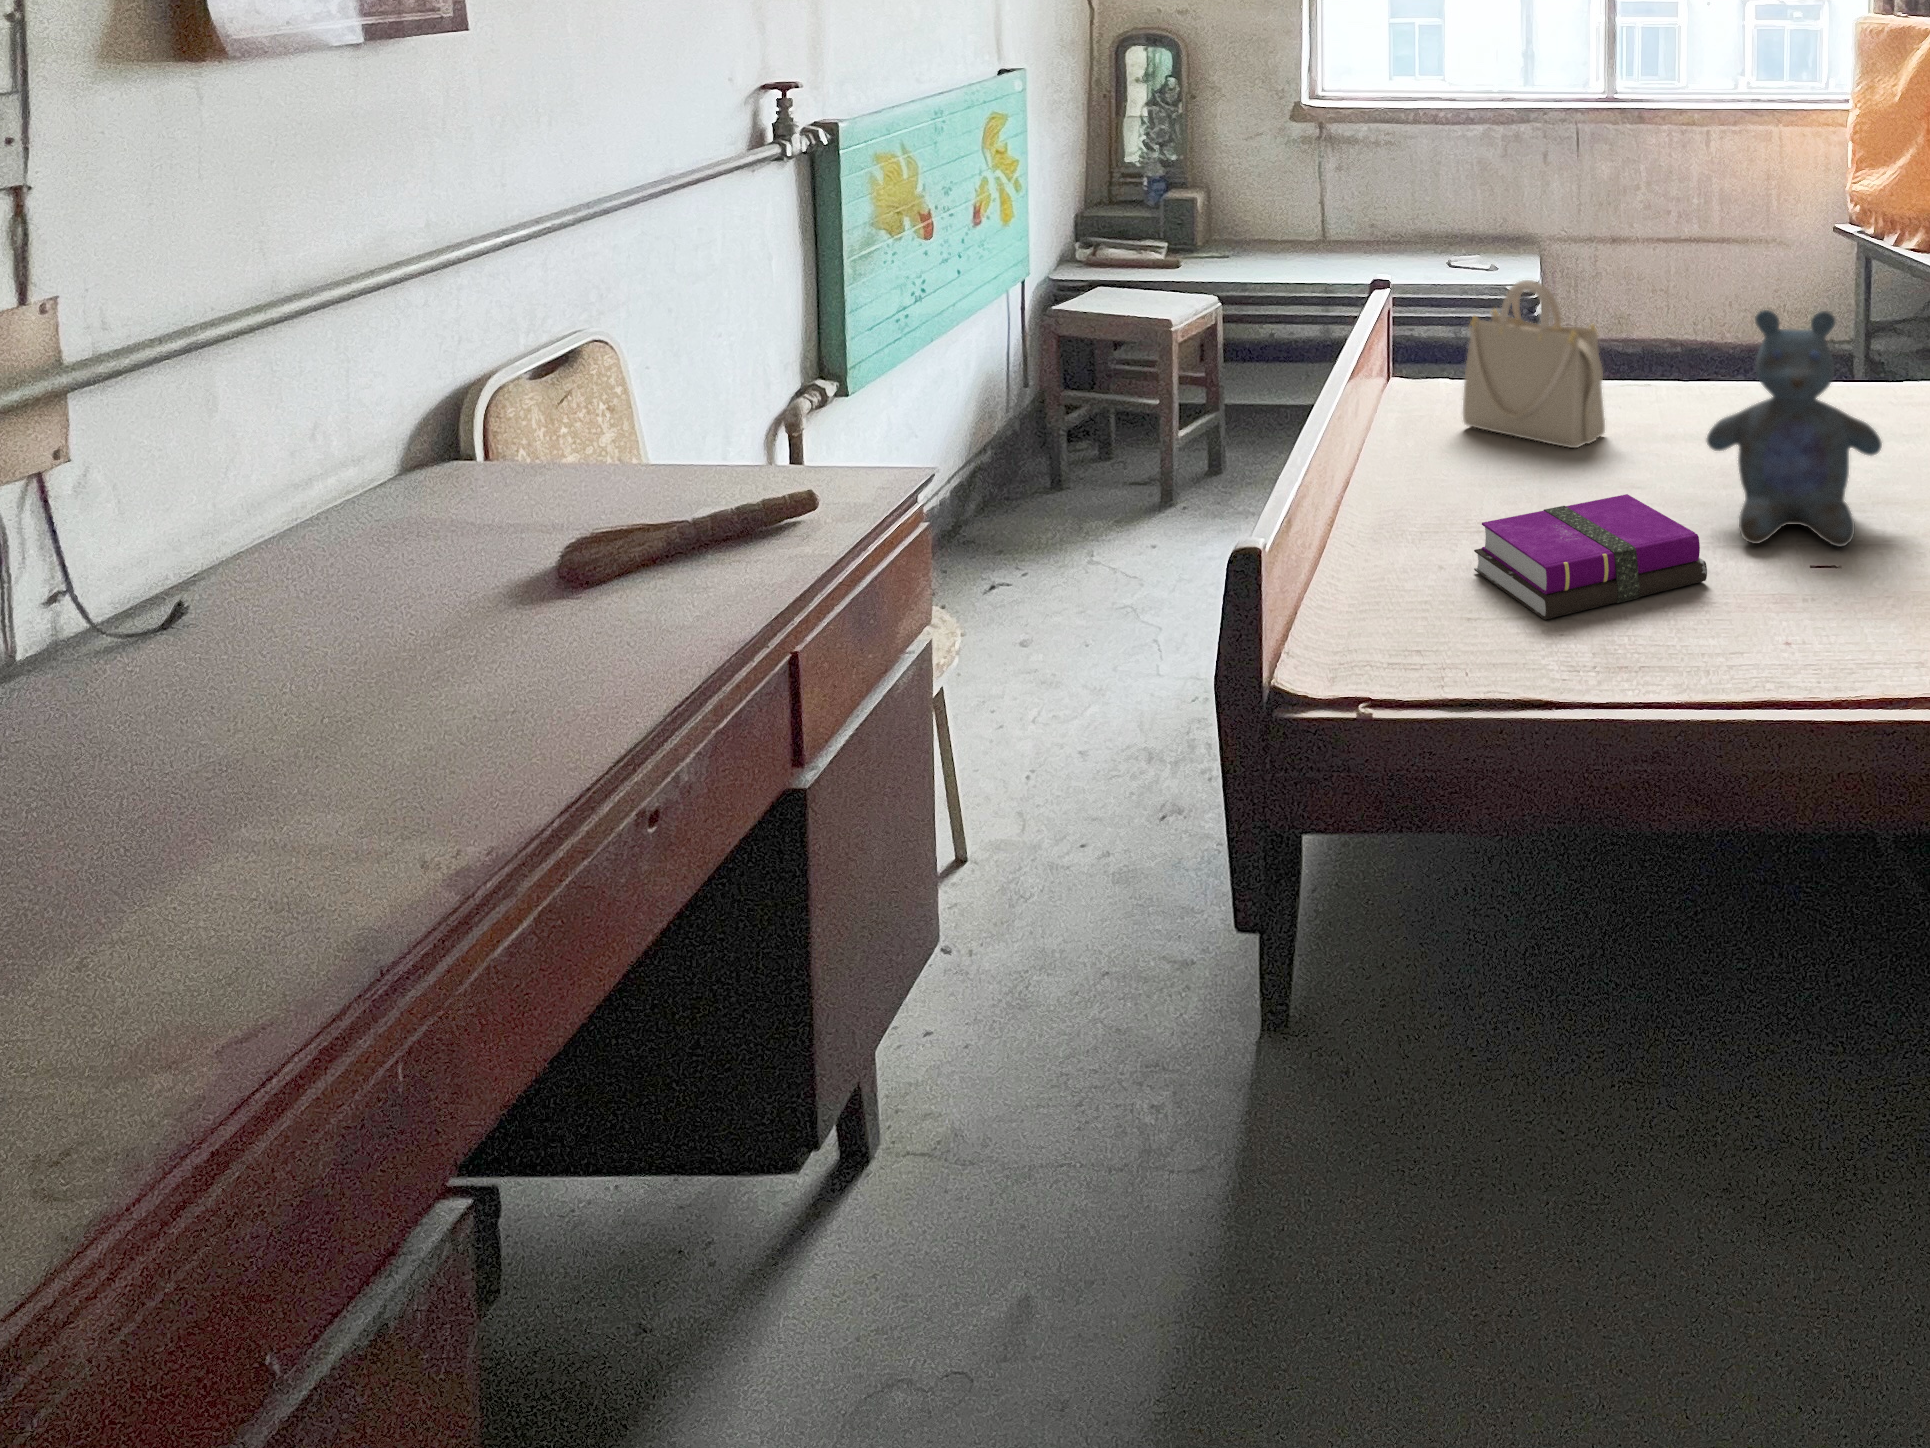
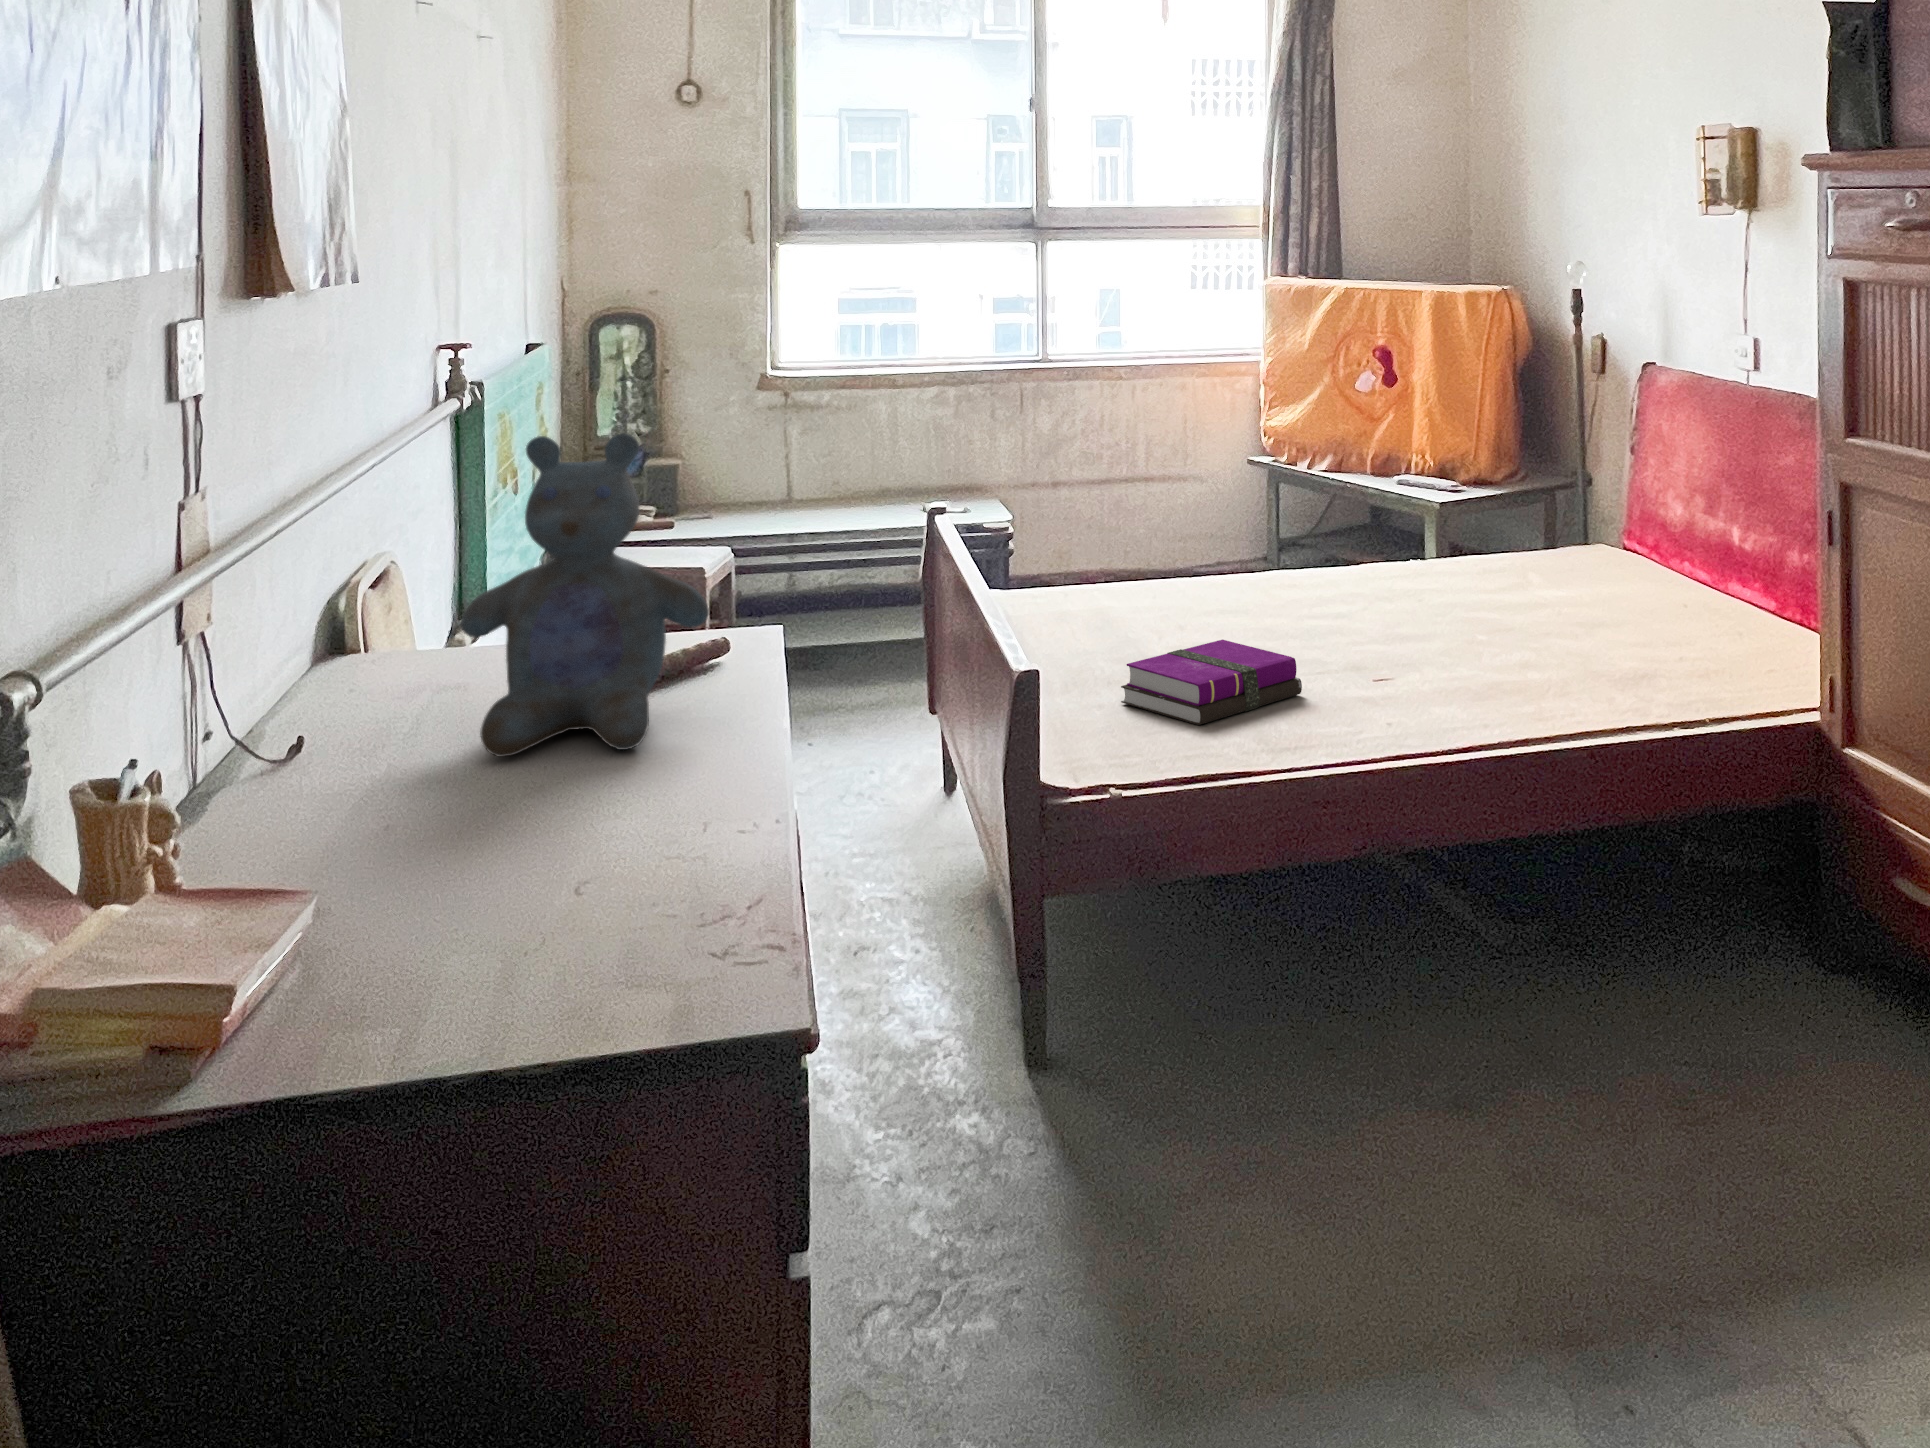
handbag: present [1463,280,1605,448] -> none [1031,492,1152,626]
stuffed bear: present [1707,310,1882,547] -> present [461,433,709,757]

